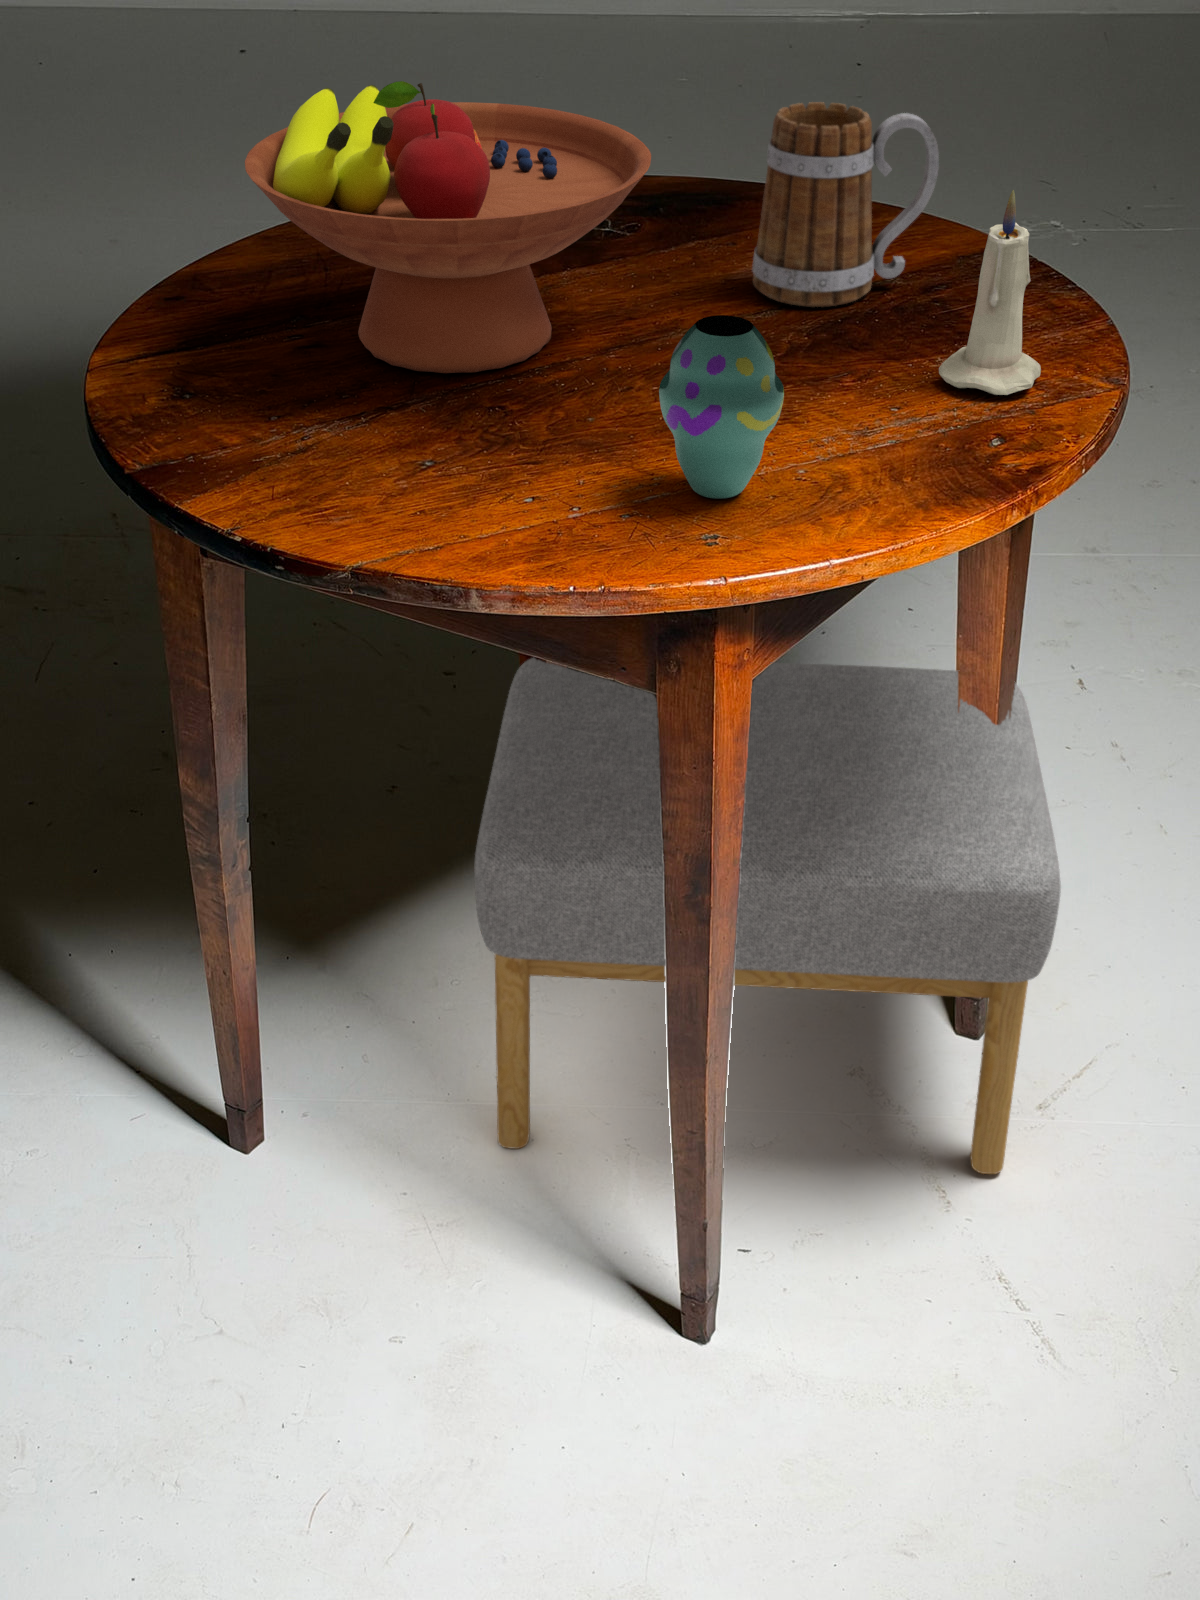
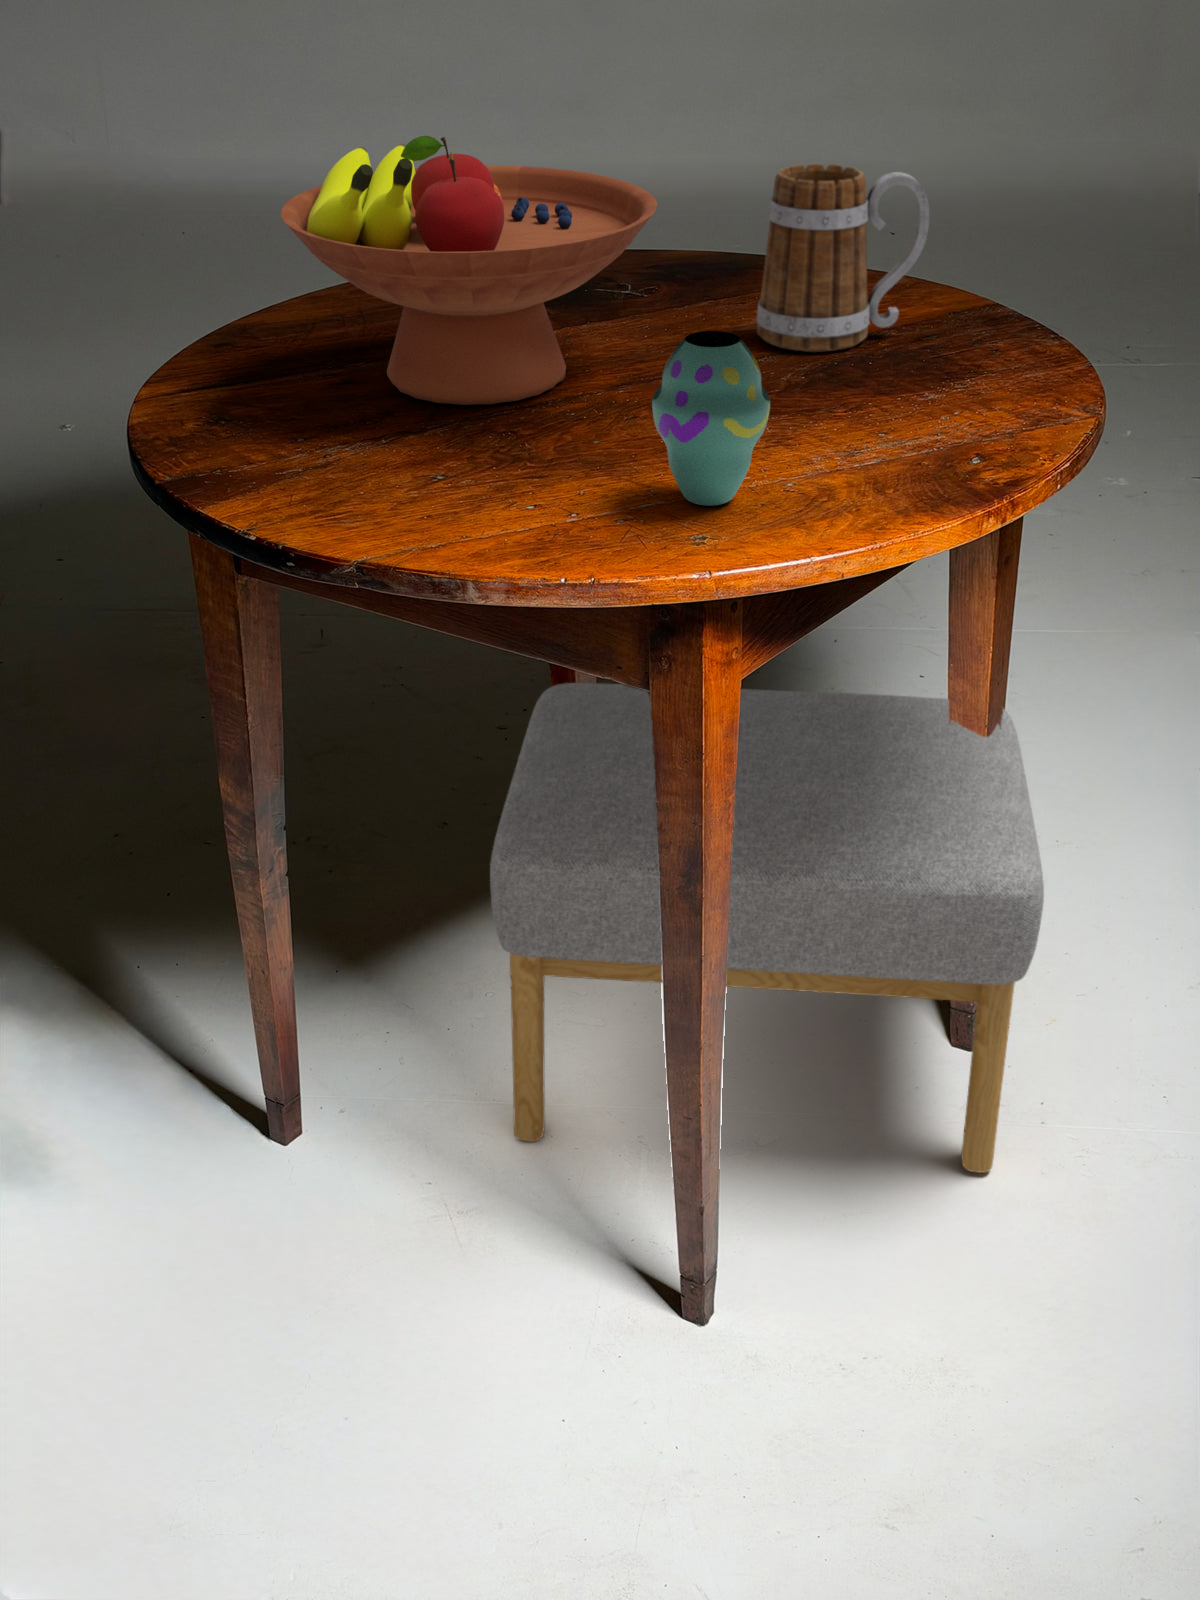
candle: present [939,190,1041,395] -> none [925,226,1022,421]

